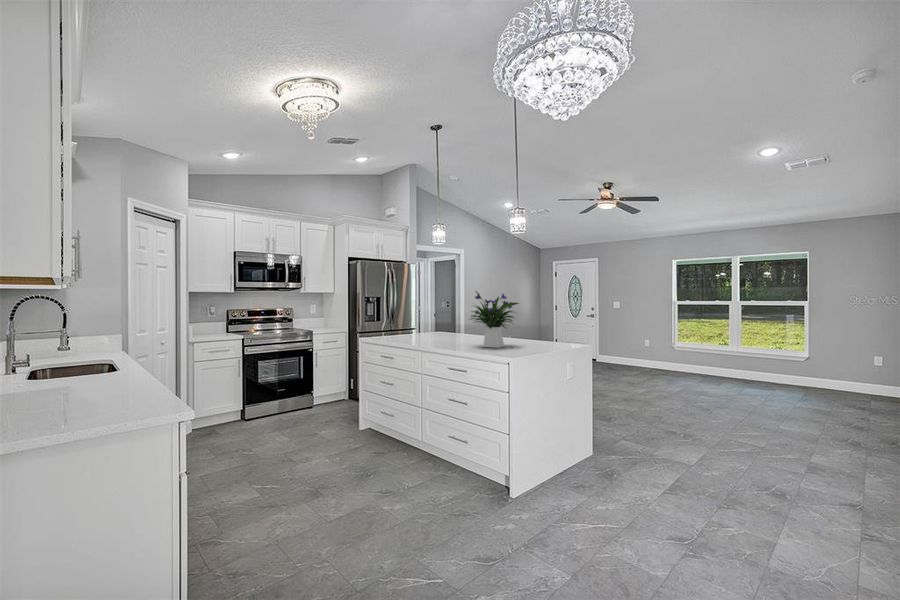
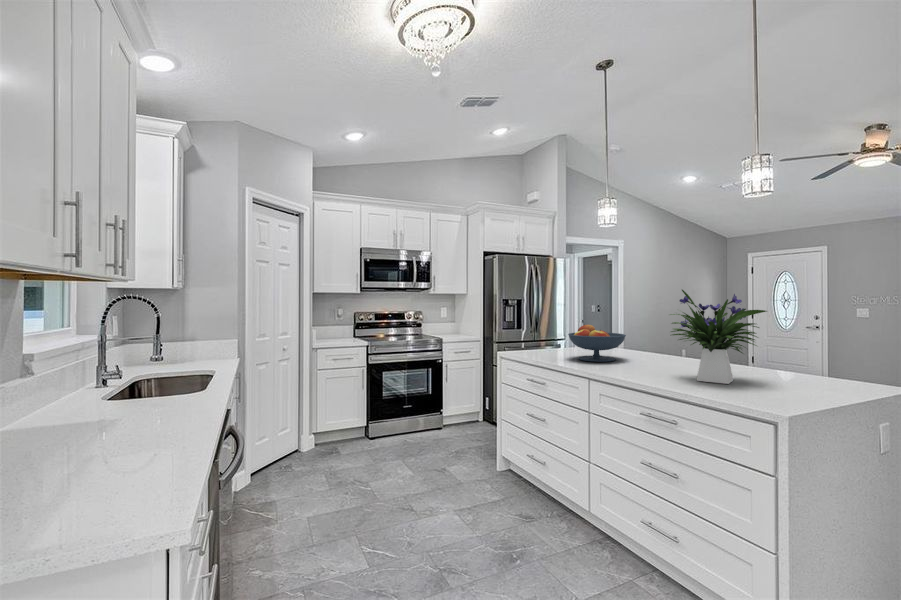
fruit bowl: none [410,315,449,341] -> present [568,325,626,362]

